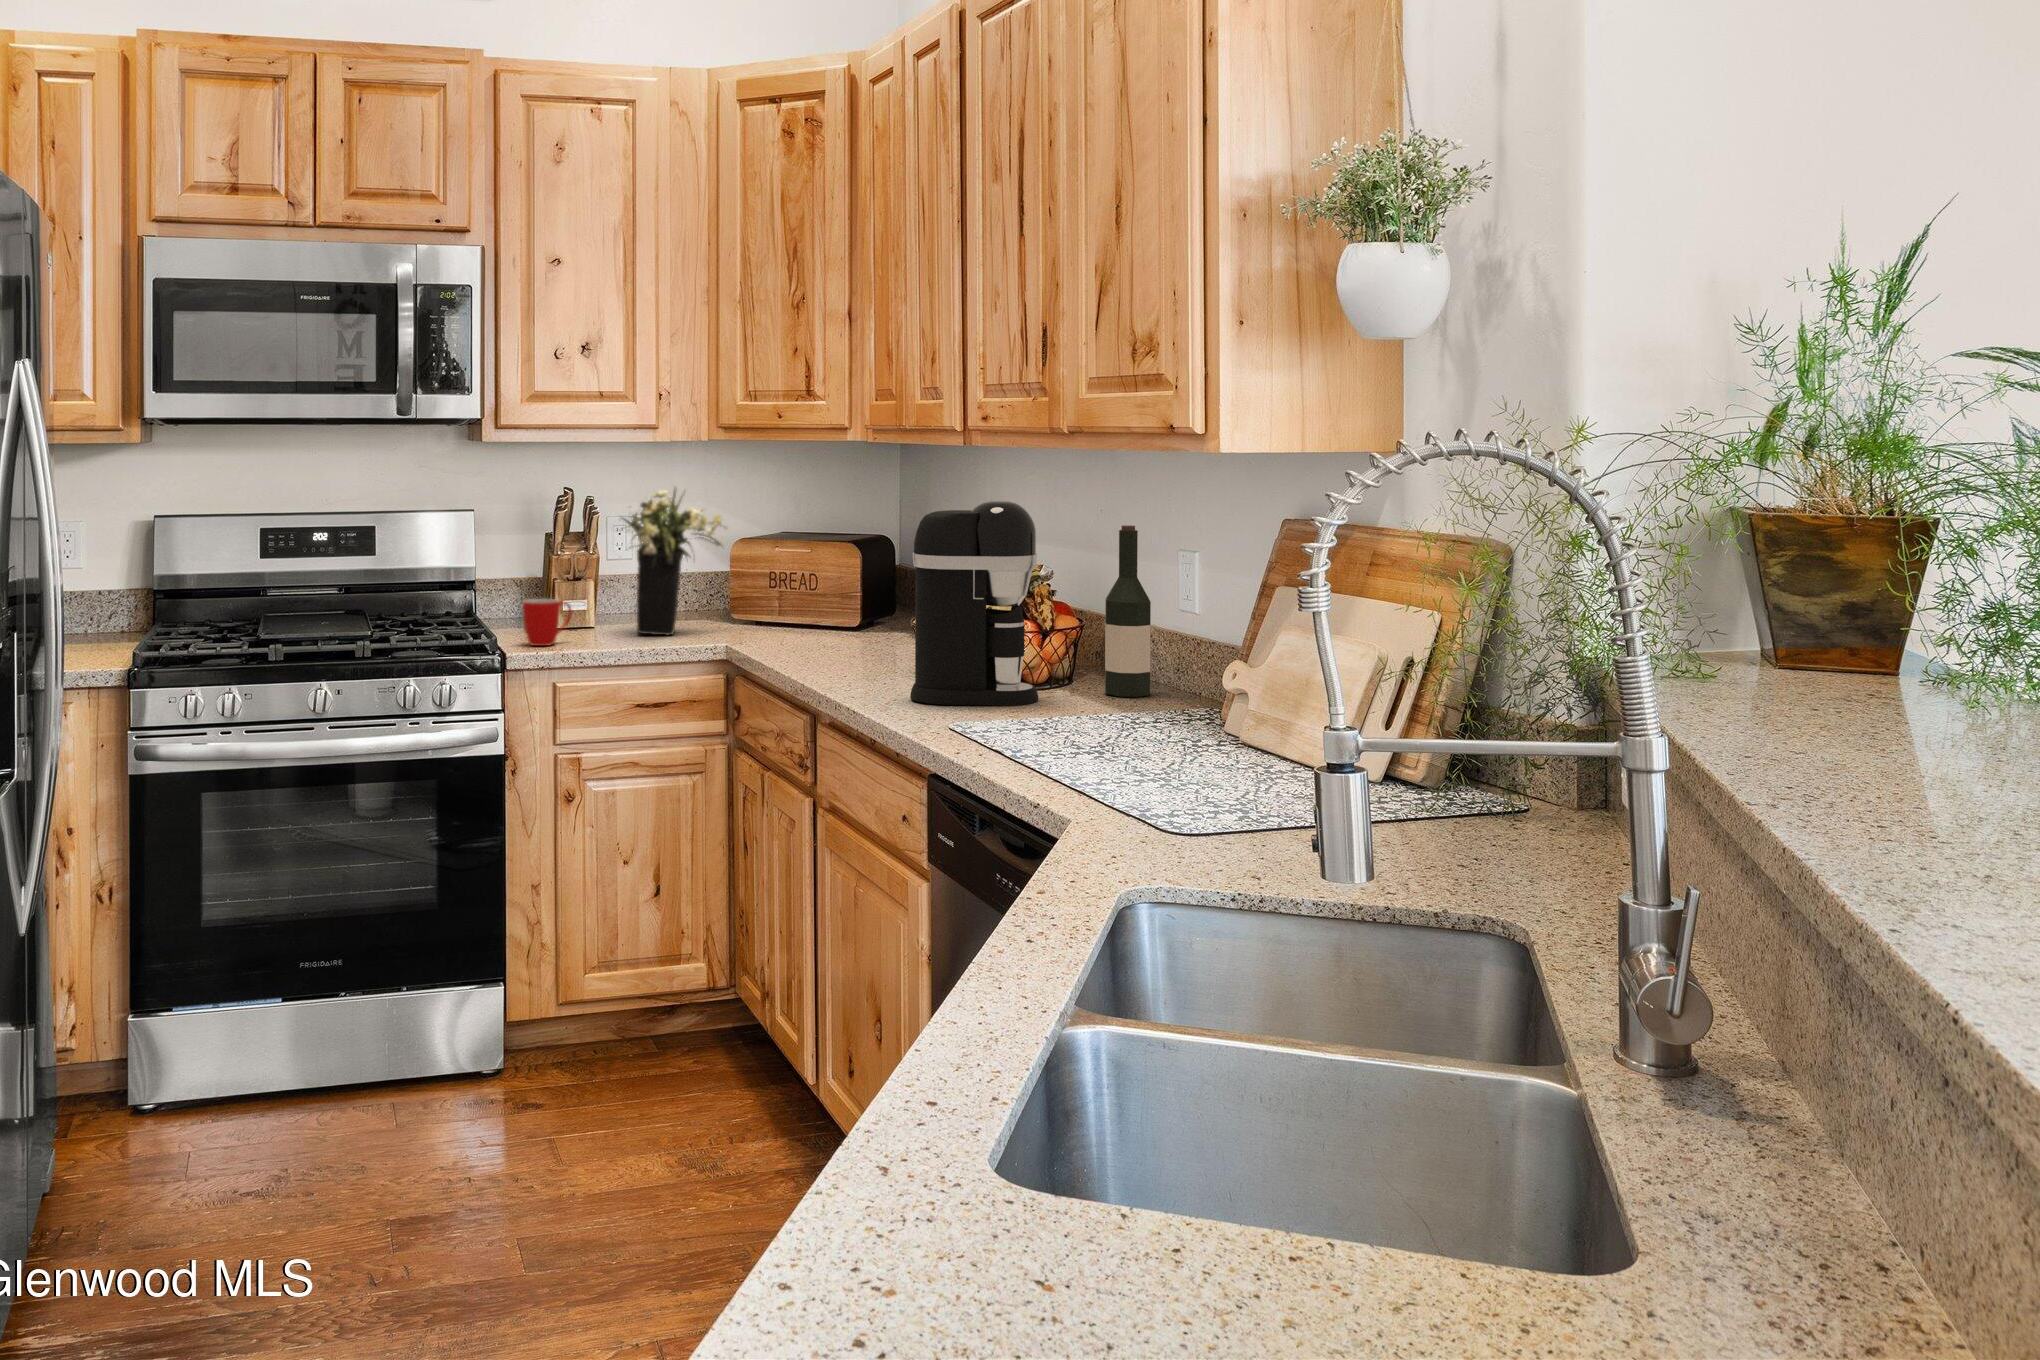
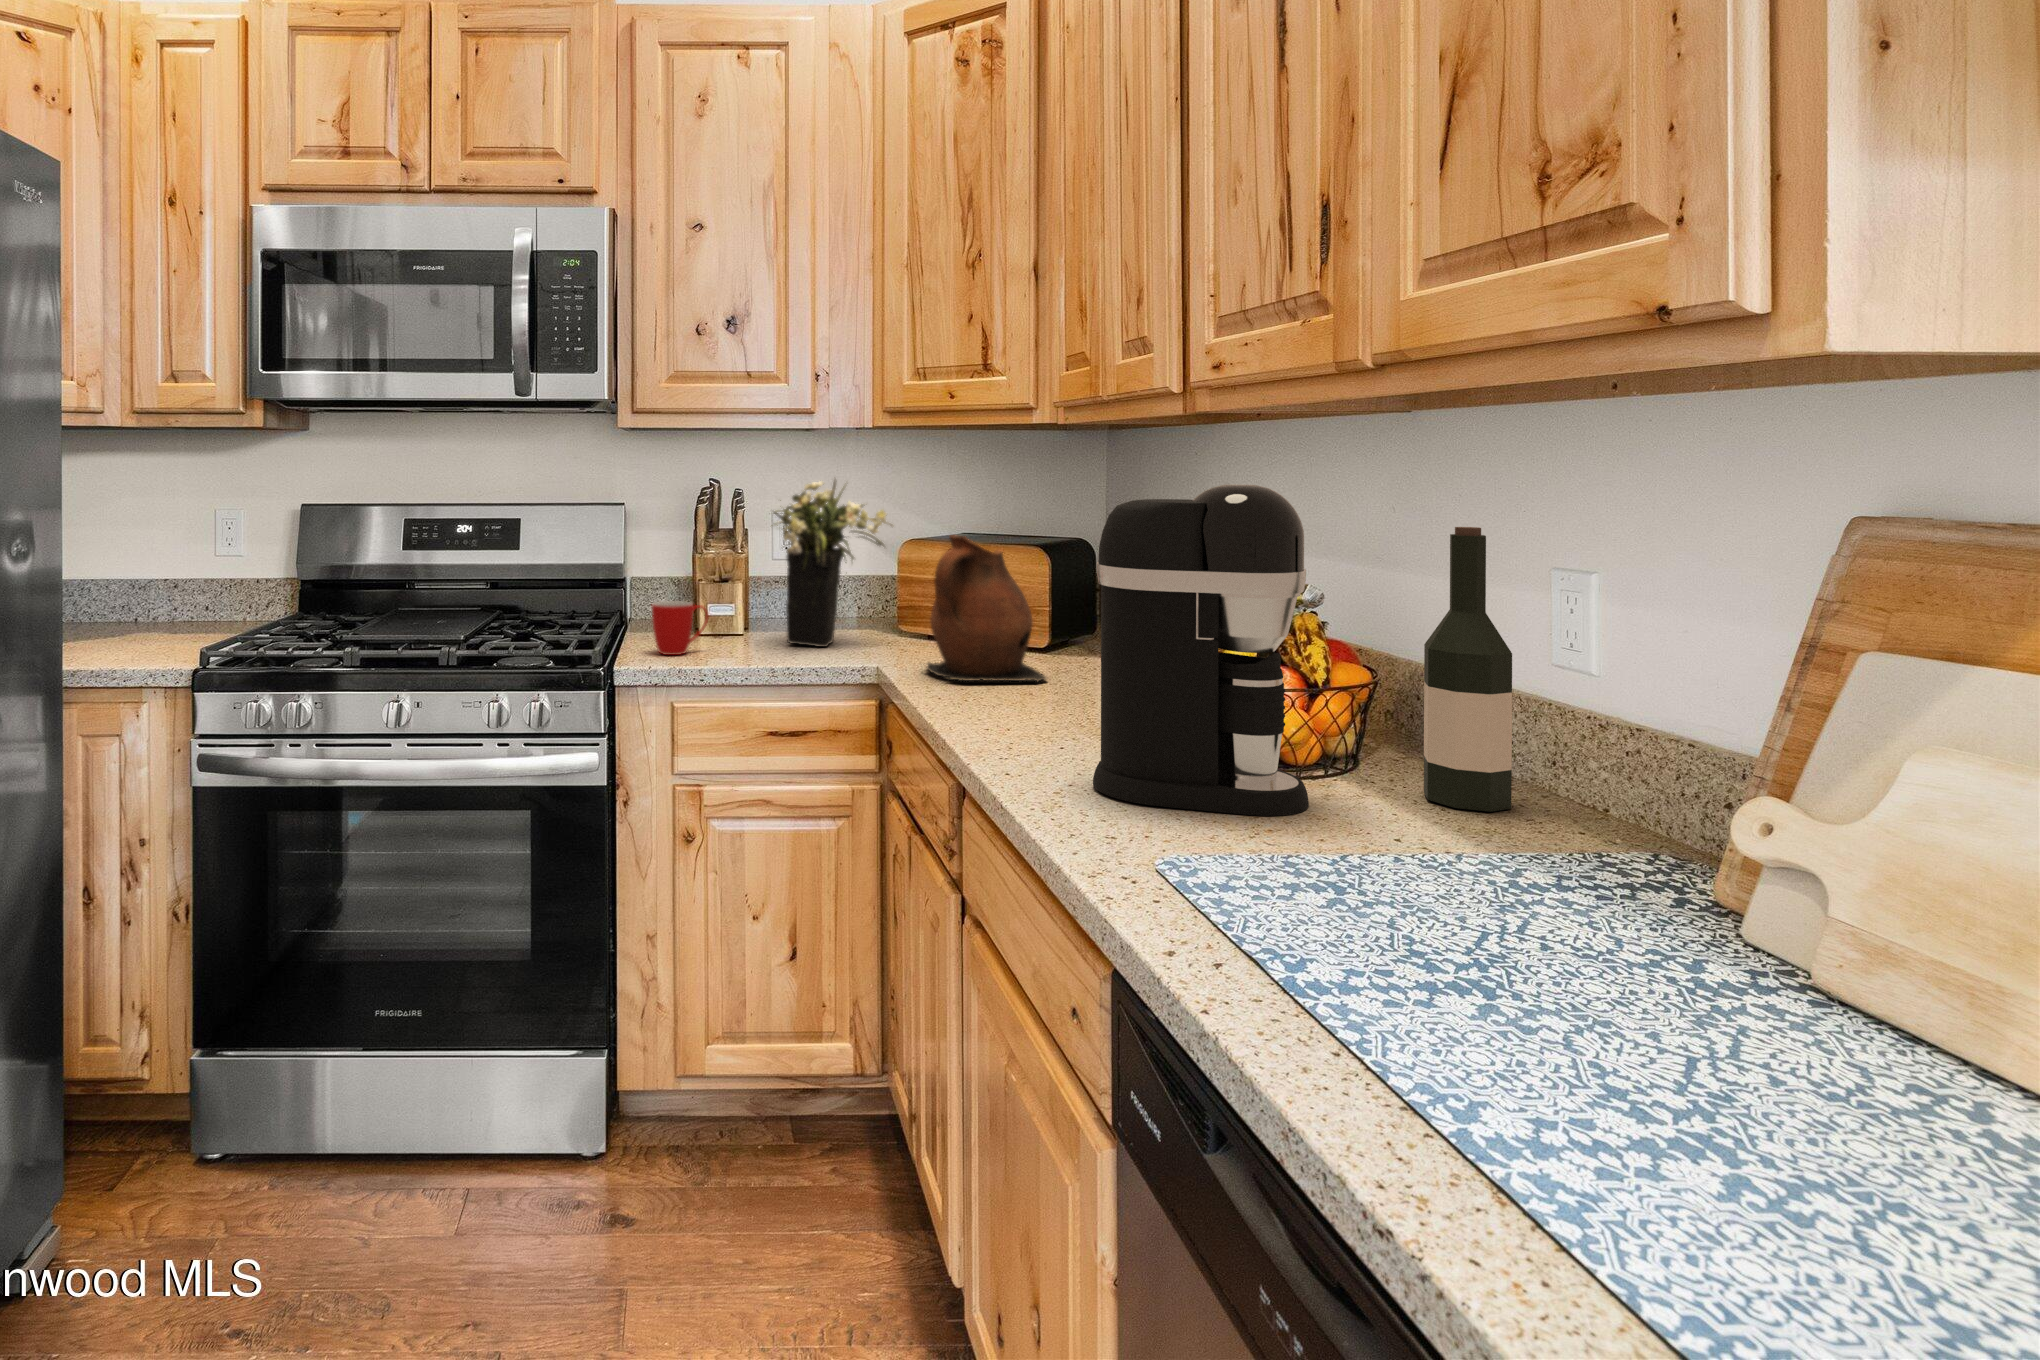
ceramic pitcher: none [761,536,865,651] -> present [926,535,1047,682]

